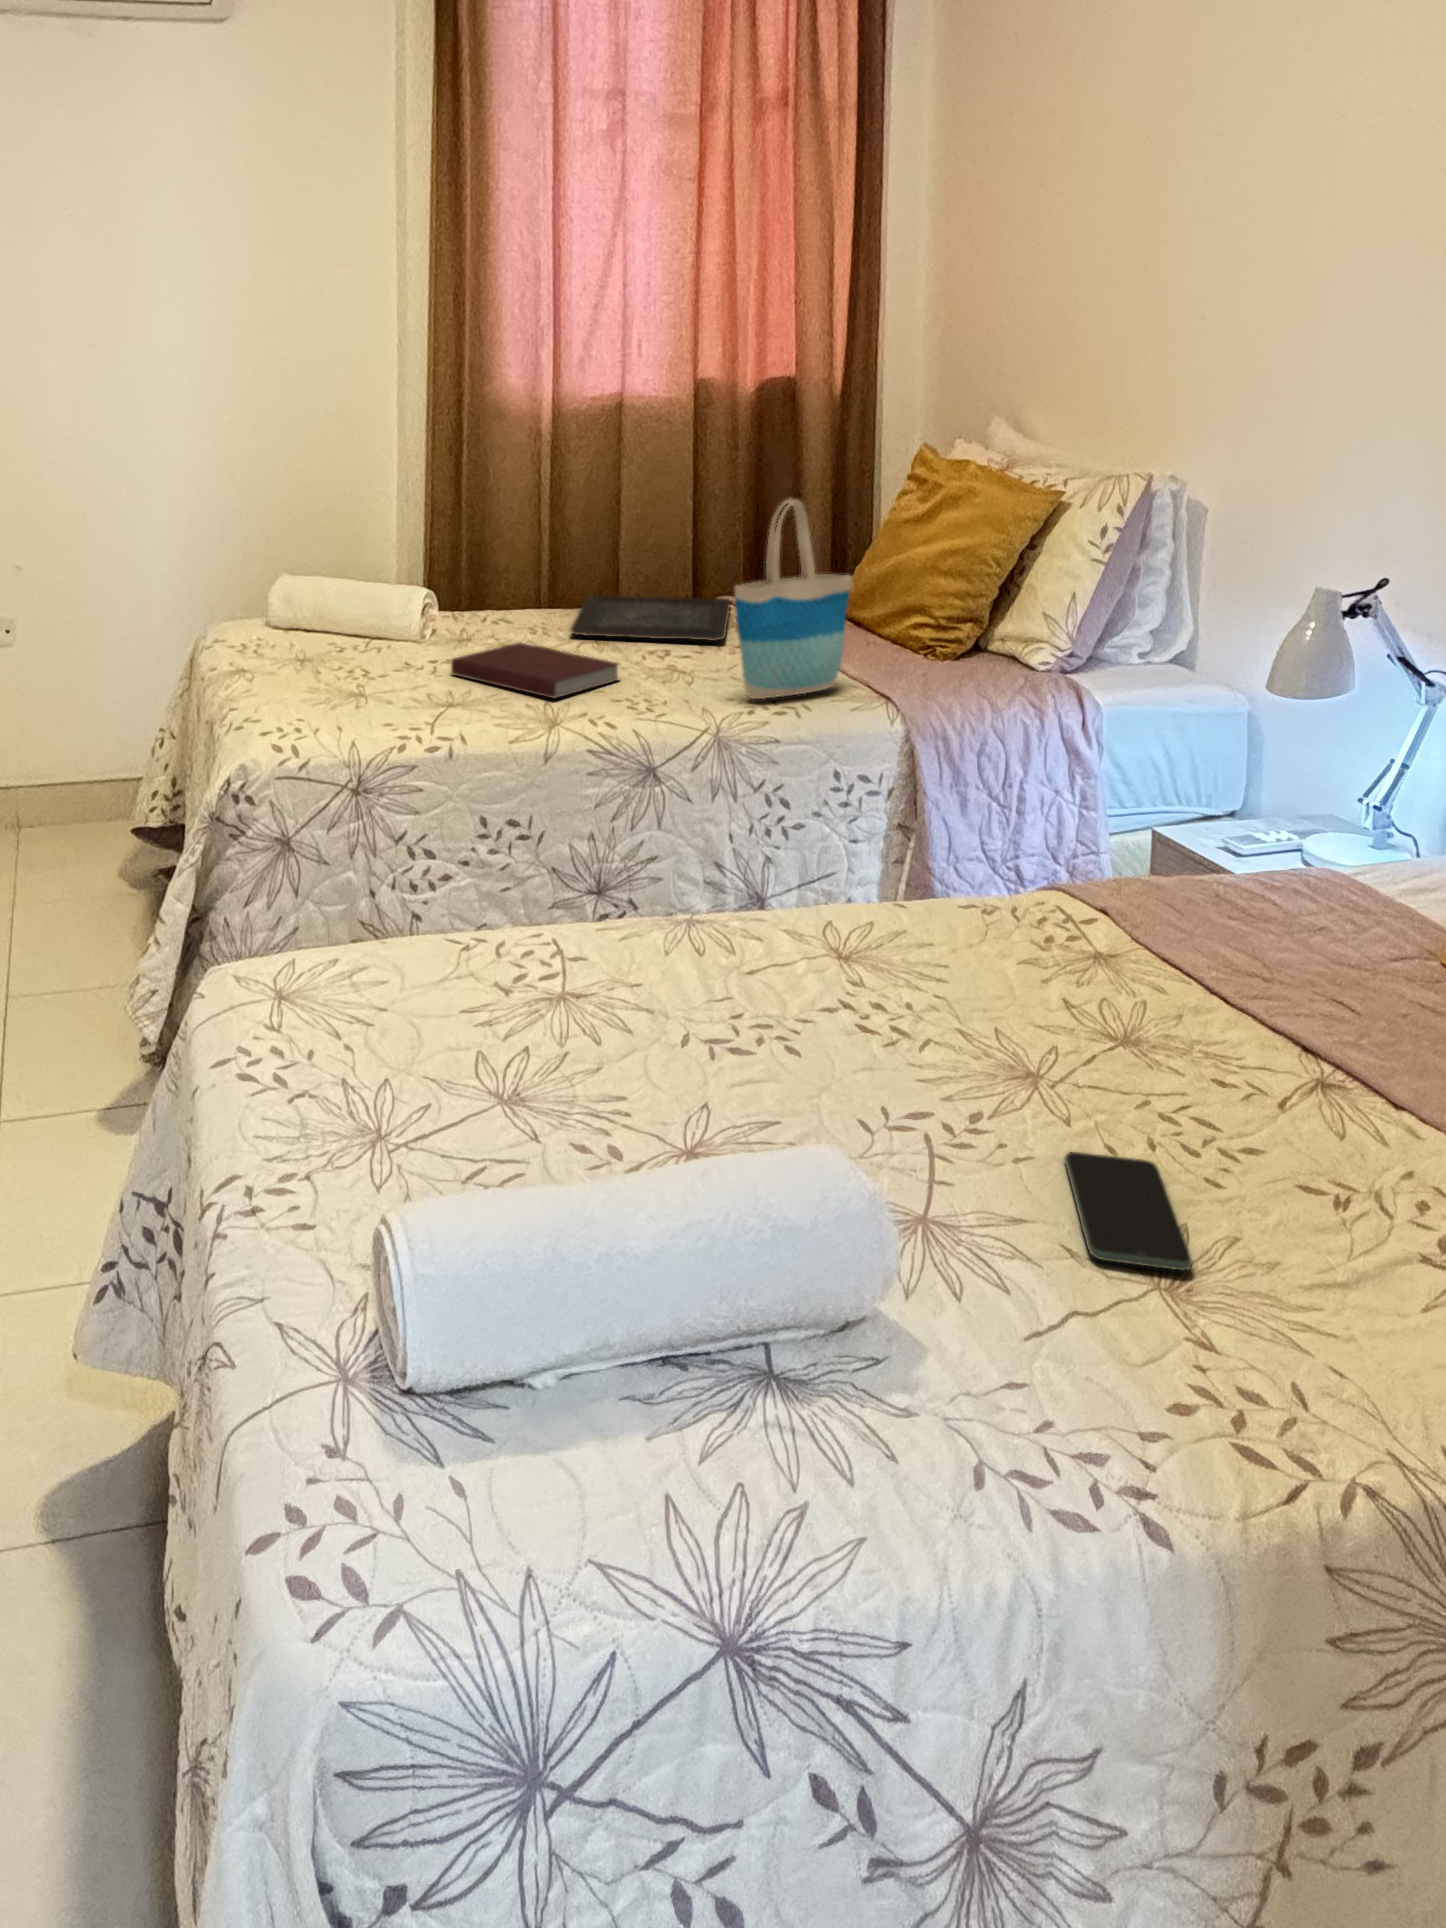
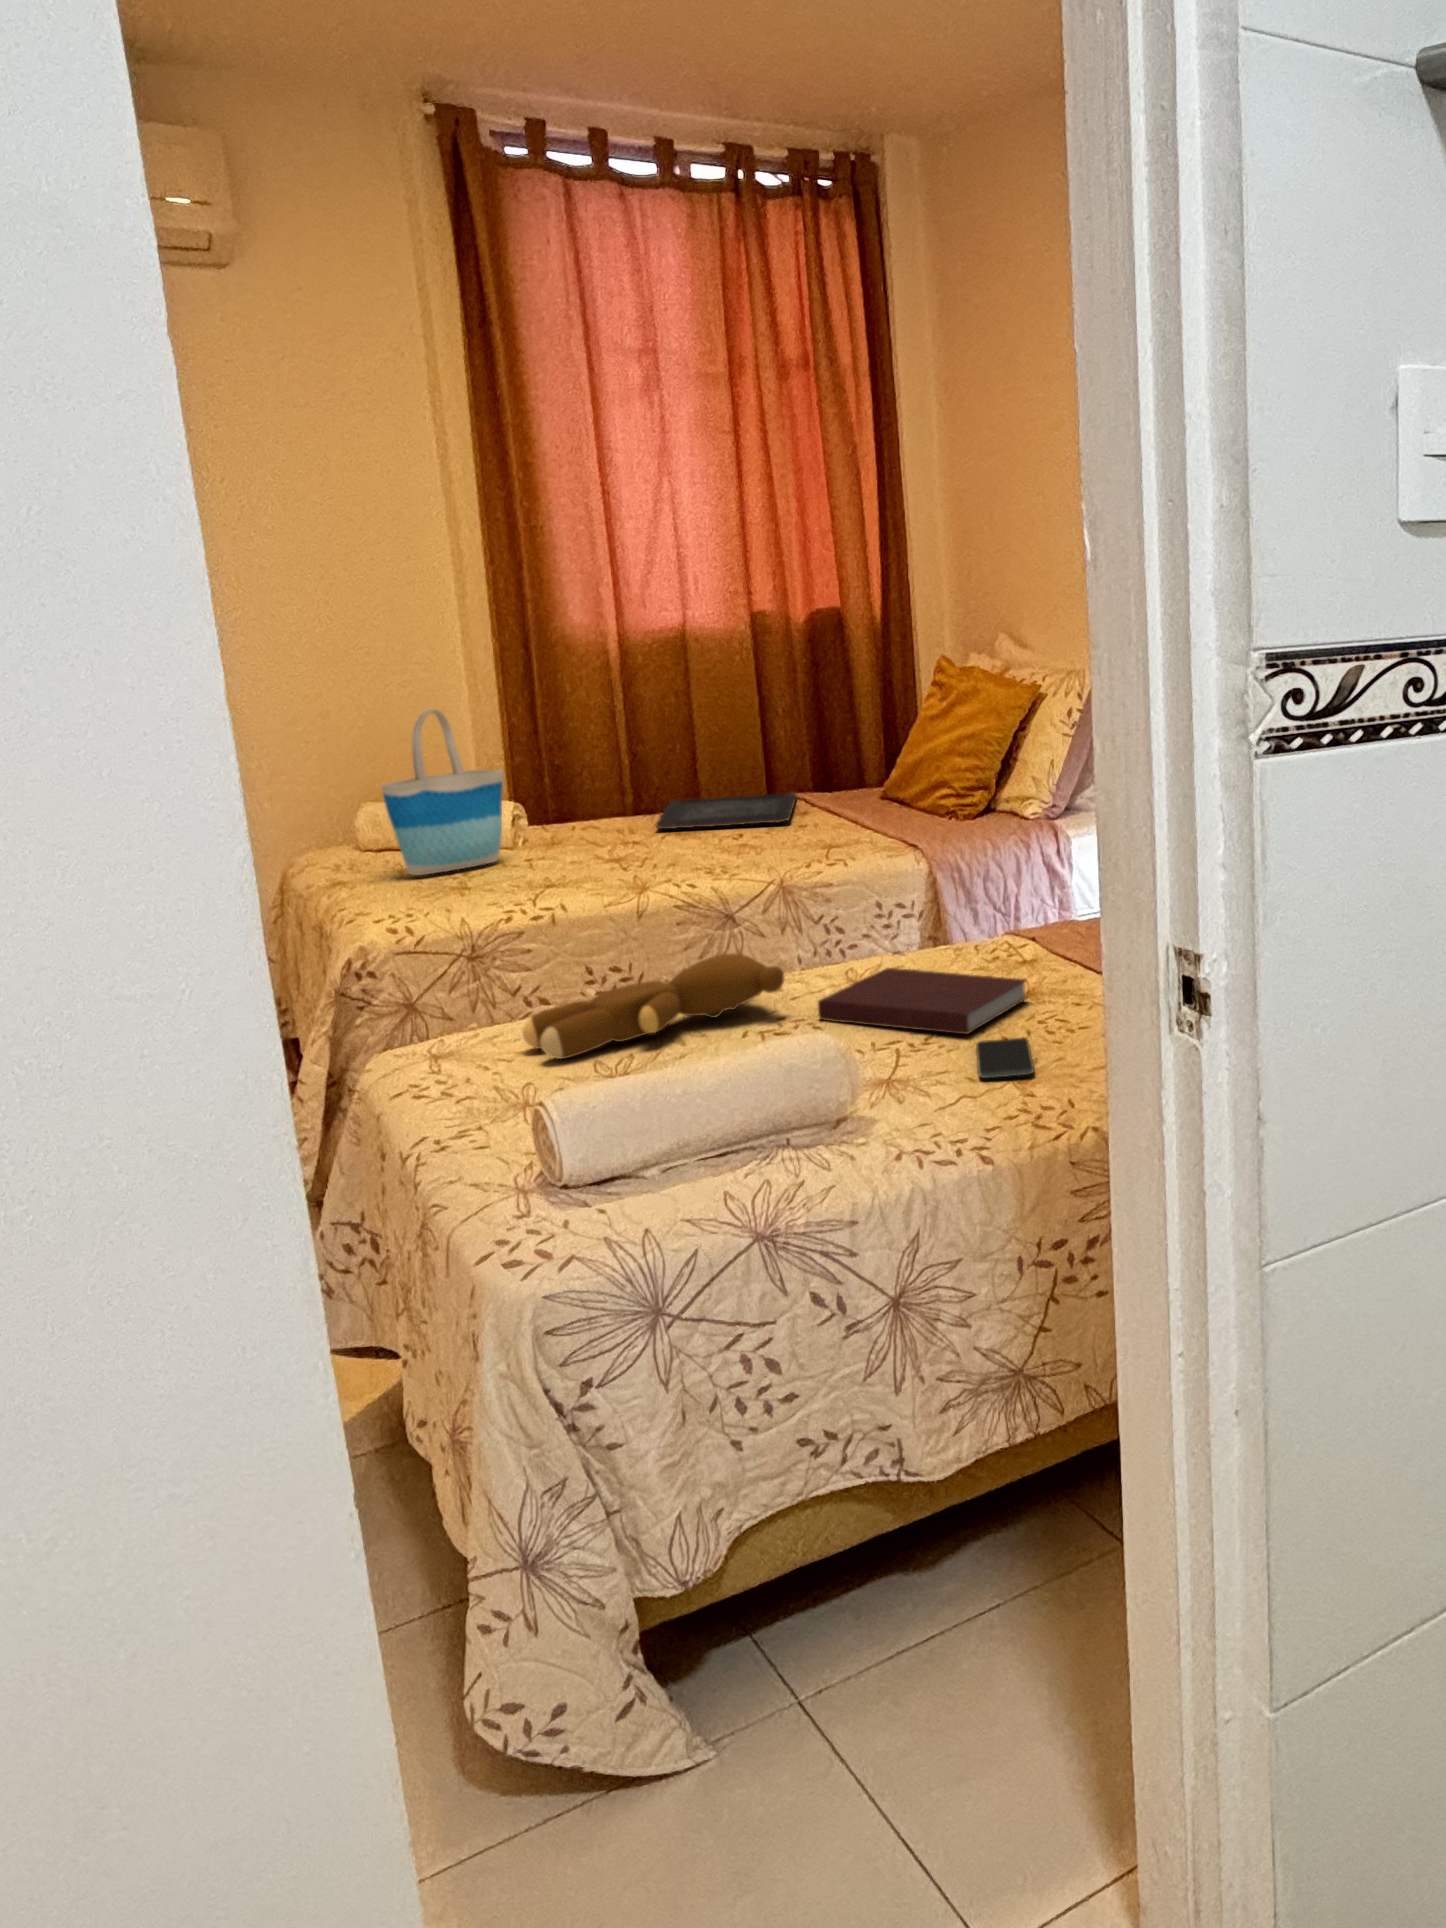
tote bag: present [735,499,852,699] -> present [382,709,503,875]
notebook: present [451,643,621,699] -> present [818,968,1027,1034]
teddy bear: none [386,897,748,1048] -> present [522,953,785,1059]

